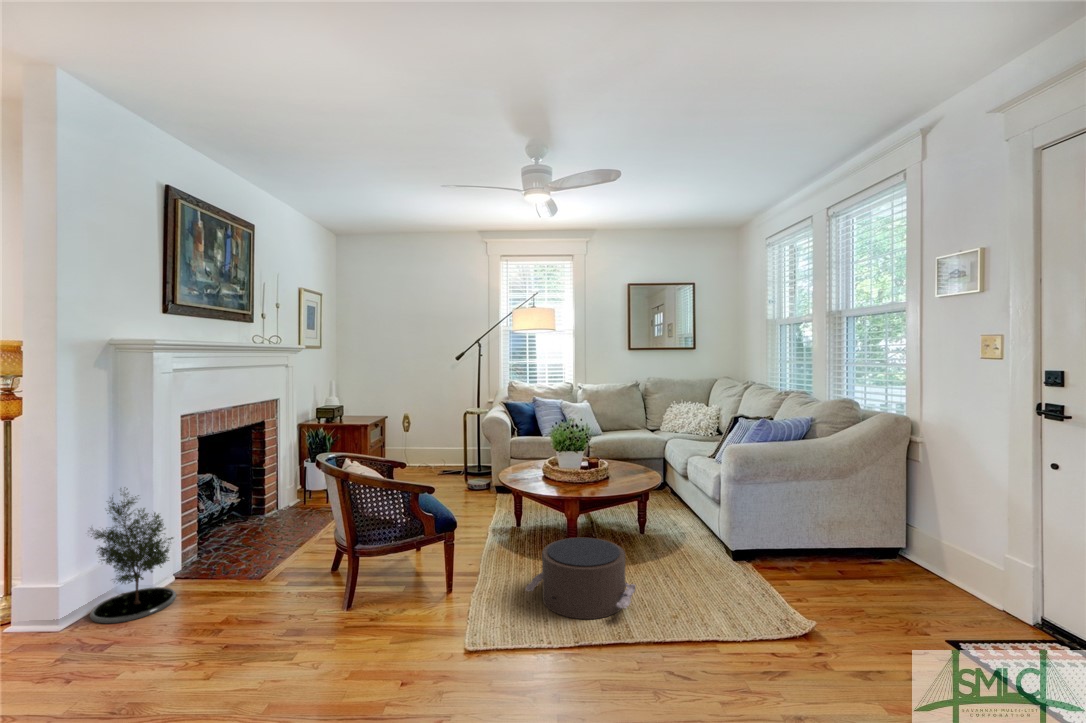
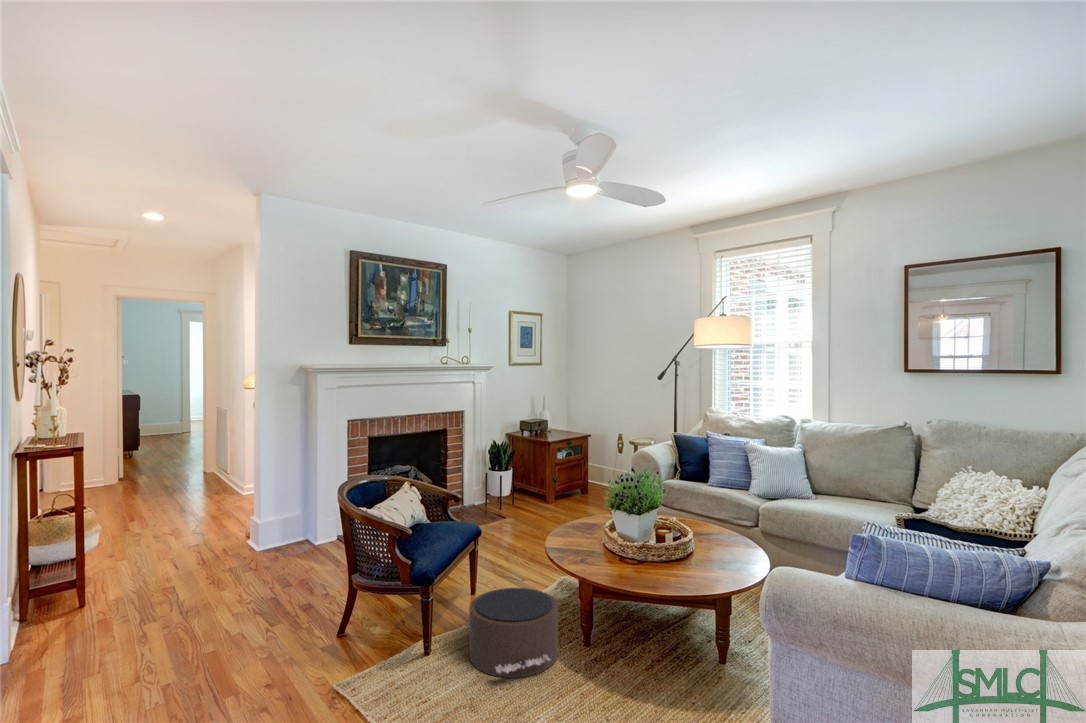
potted tree: present [90,493,176,623] -> none [270,466,326,557]

